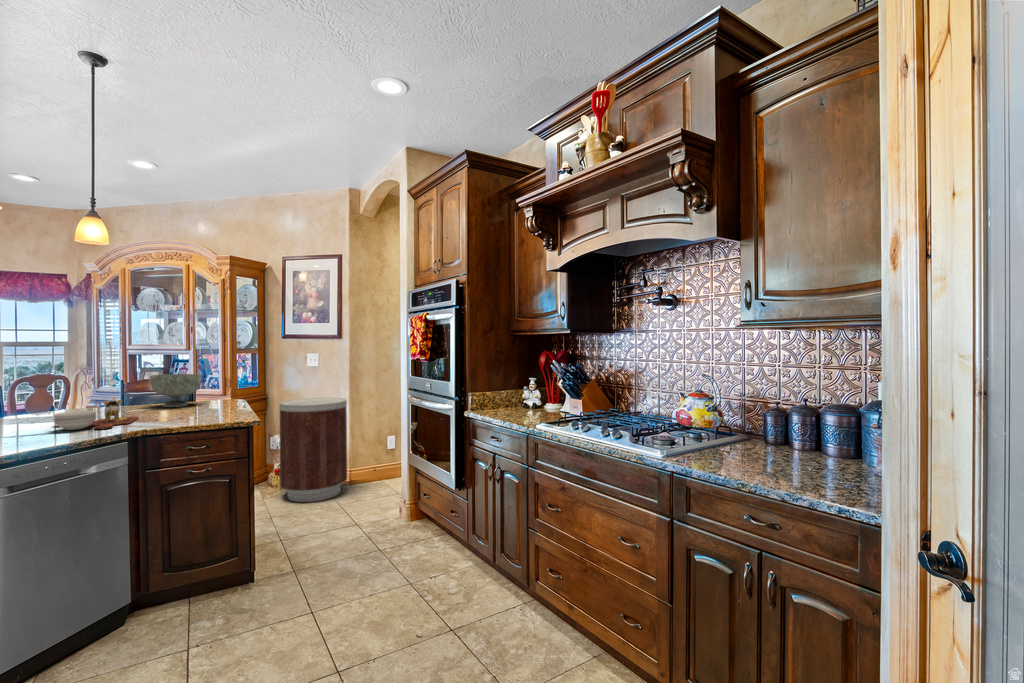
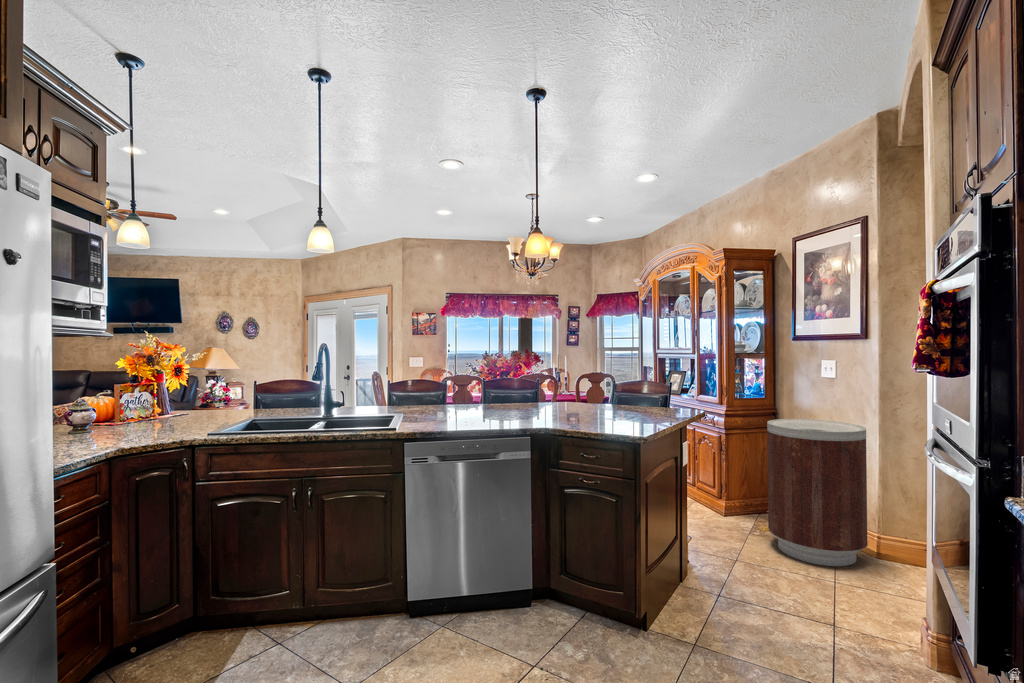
decorative bowl: present [150,374,202,407] -> none [603,376,648,410]
cutting board: present [54,397,138,430] -> none [502,393,570,421]

